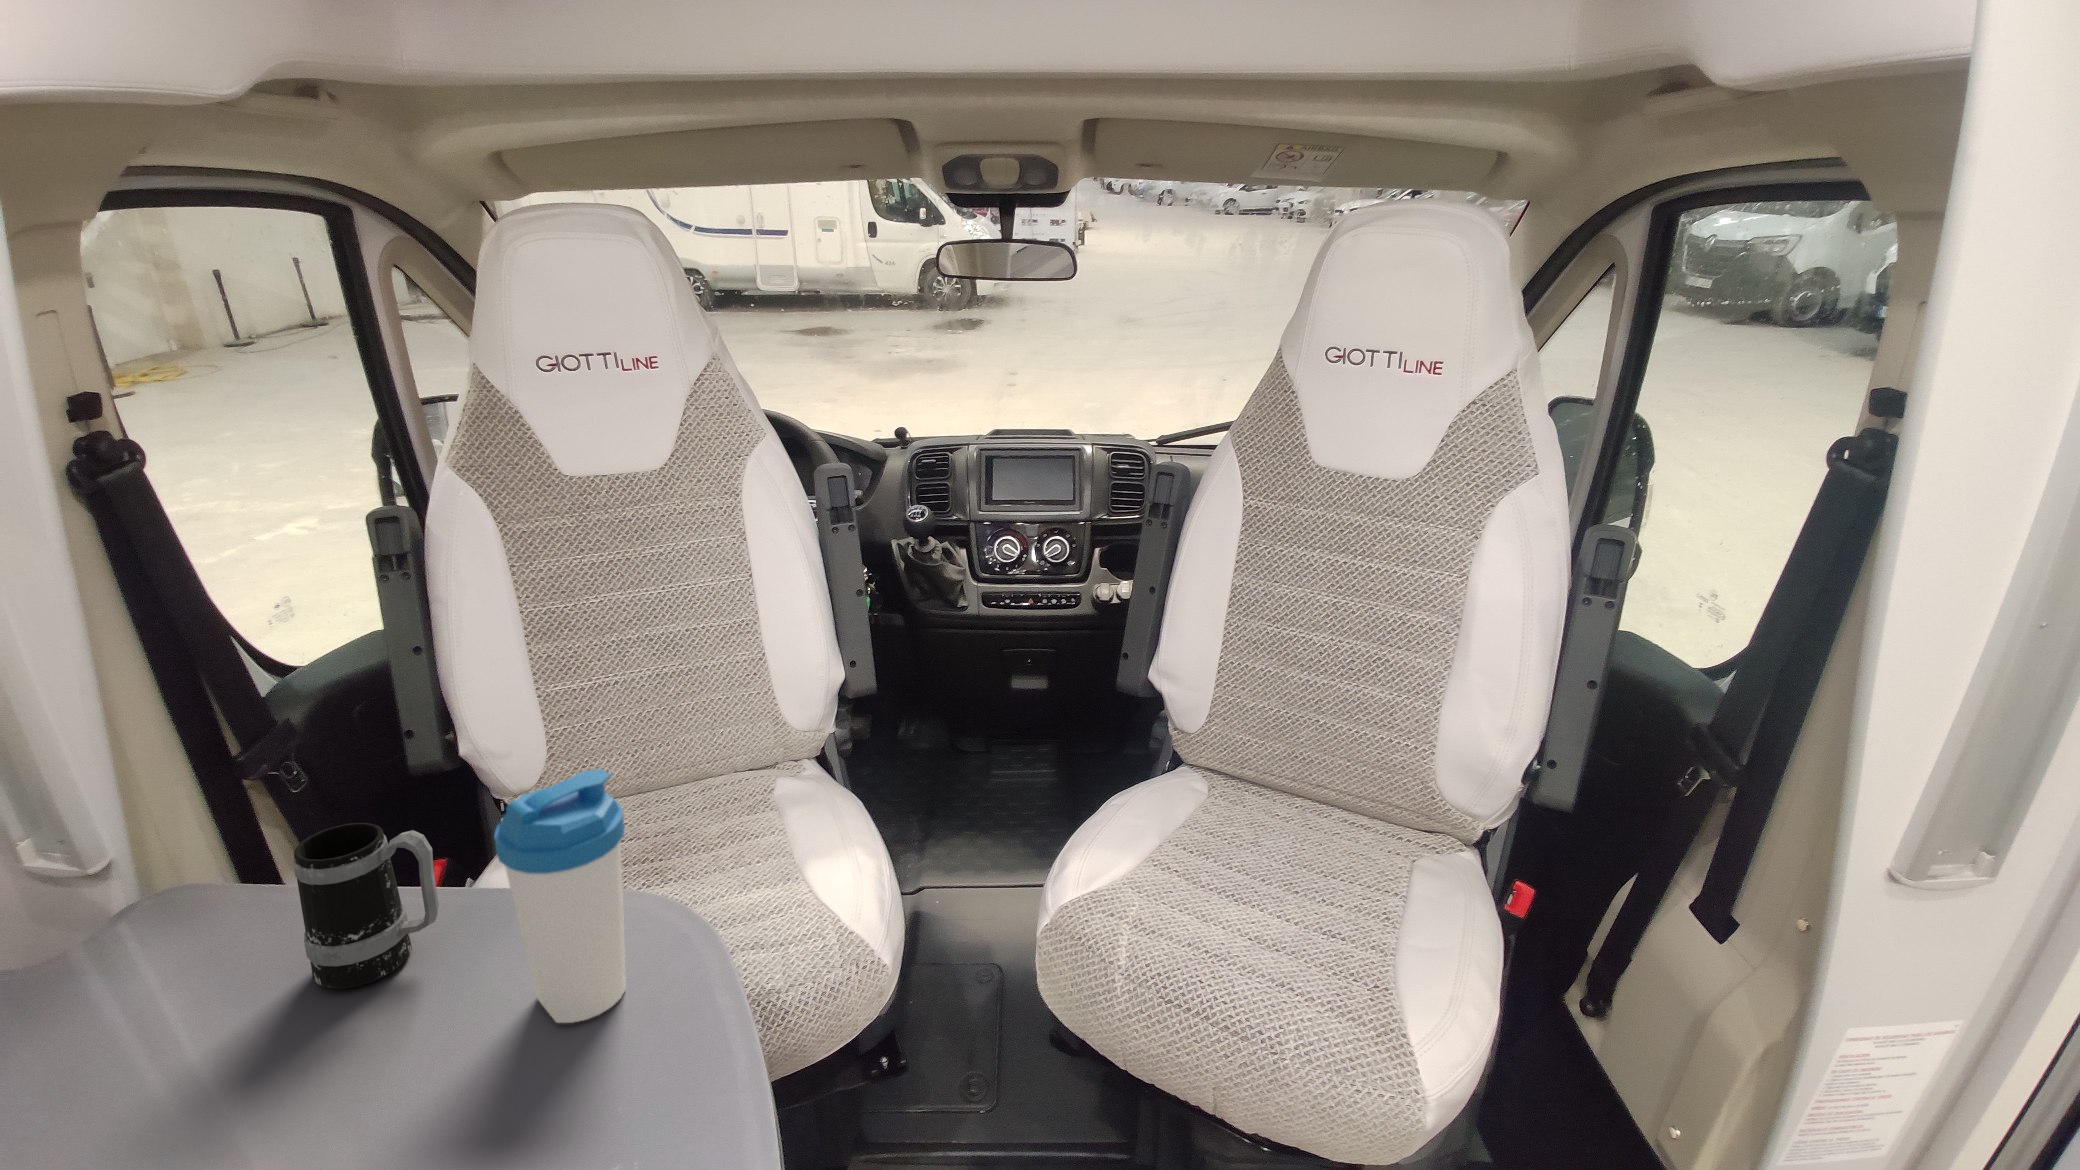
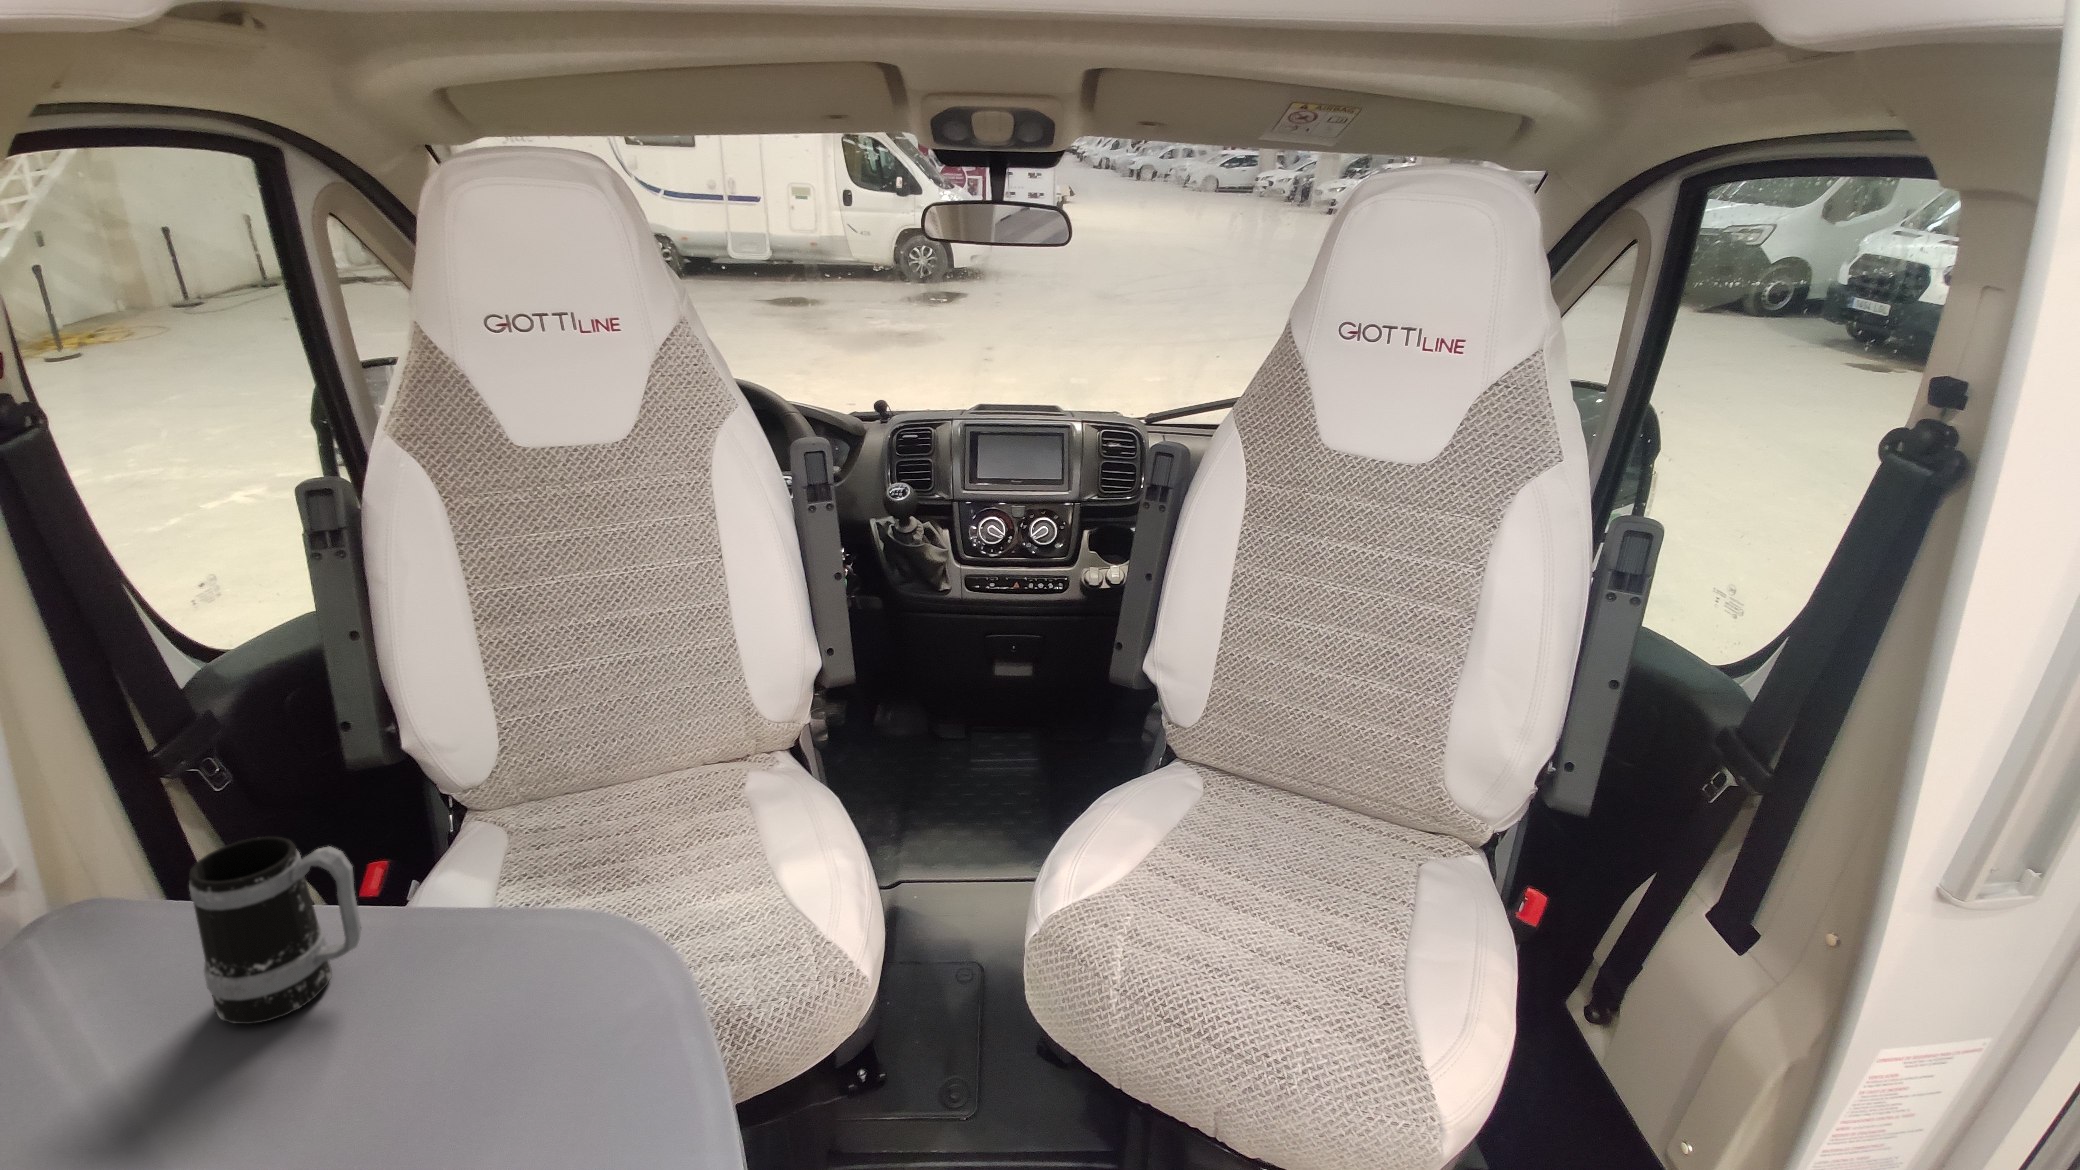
water bottle: present [494,769,626,1023] -> none [417,780,573,1065]

